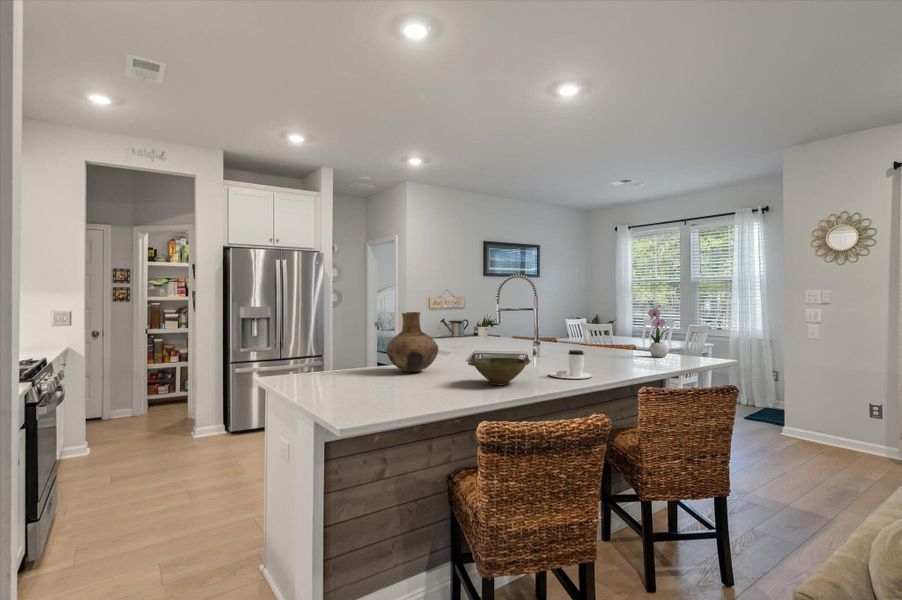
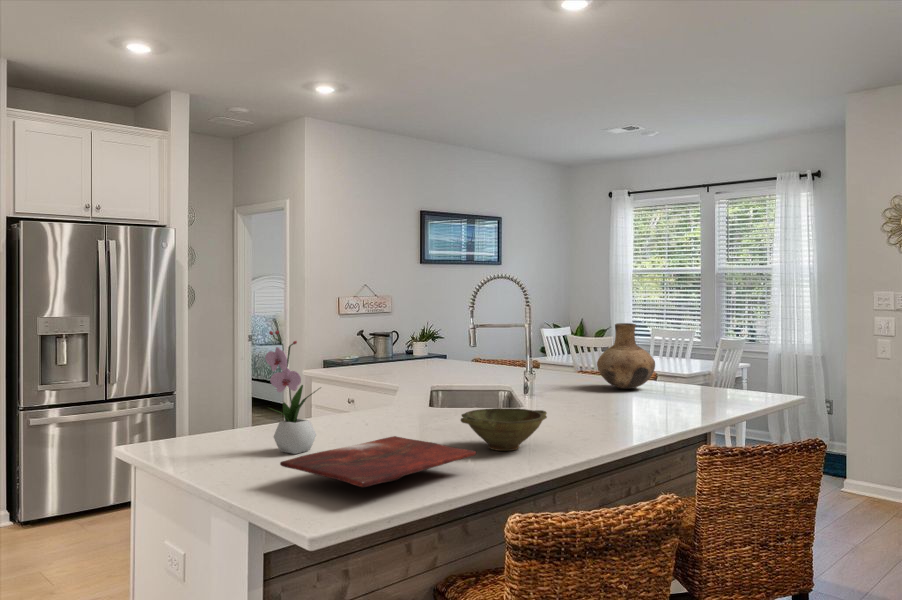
flower arrangement: present [648,300,669,357] -> present [265,331,320,454]
vase: present [386,312,438,372] -> present [597,323,655,389]
coffee cup: present [549,350,592,379] -> none [566,394,628,436]
cutting board: none [339,373,471,400] -> present [280,436,476,487]

